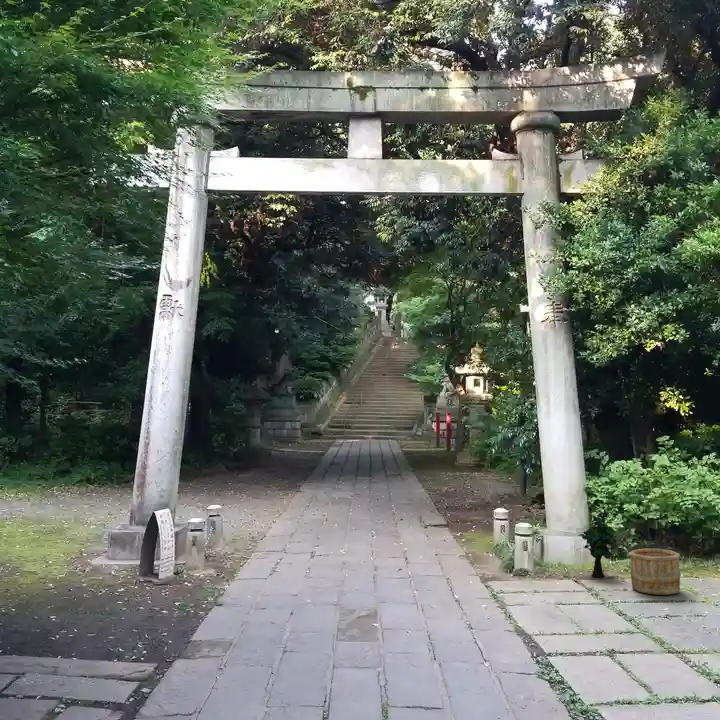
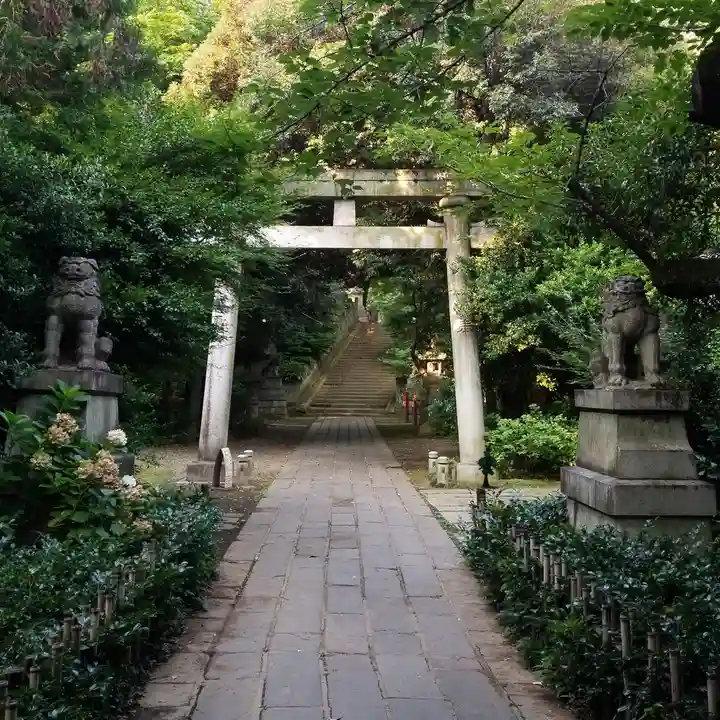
wooden bucket: present [628,548,680,595] -> none [500,467,528,491]

